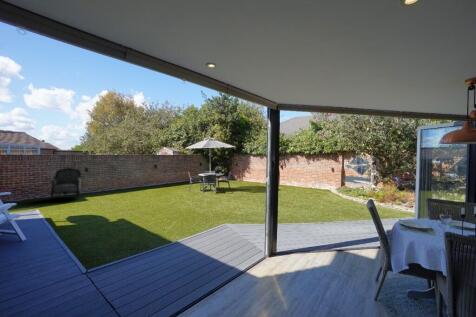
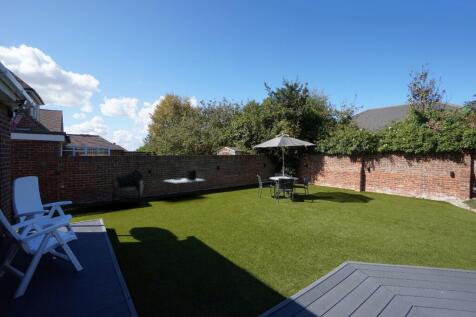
side table: none [101,168,142,194] -> present [164,170,204,196]

